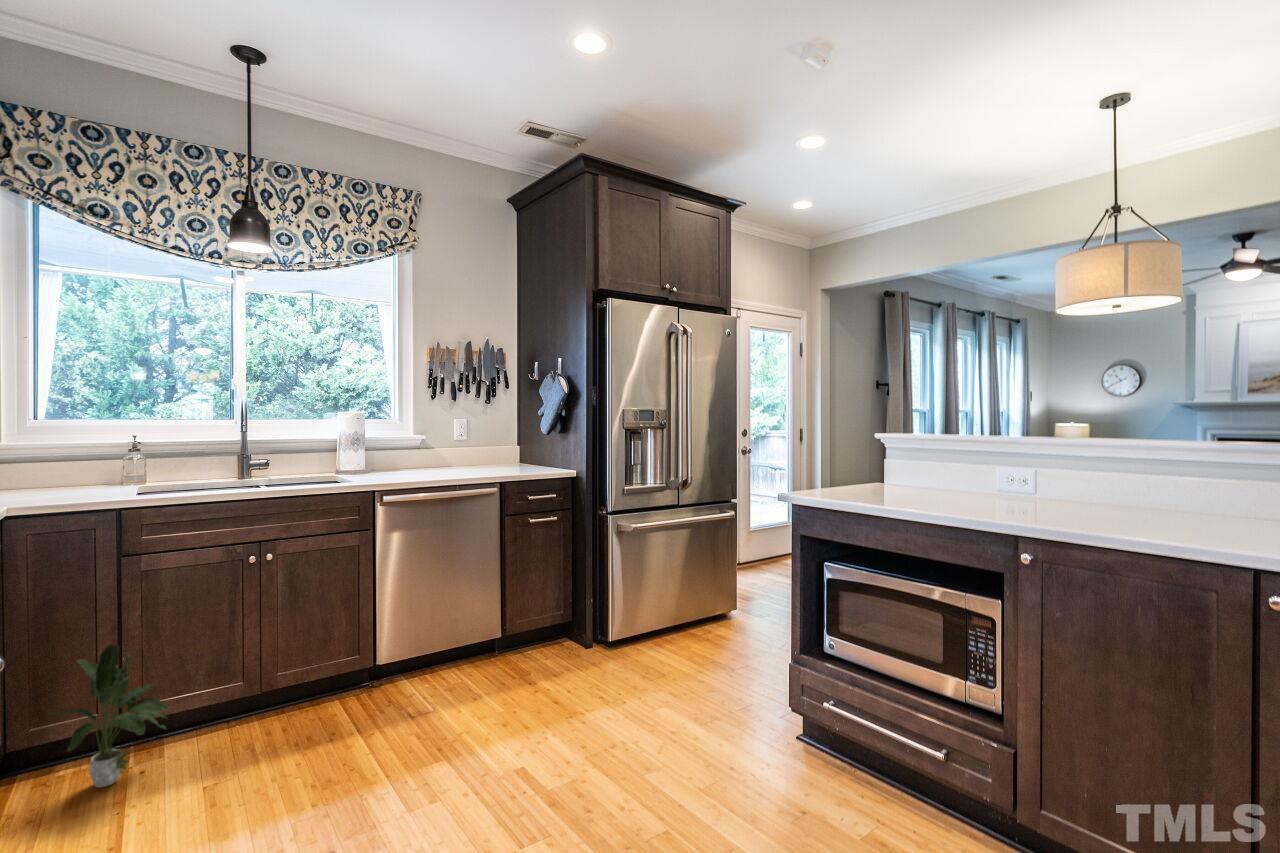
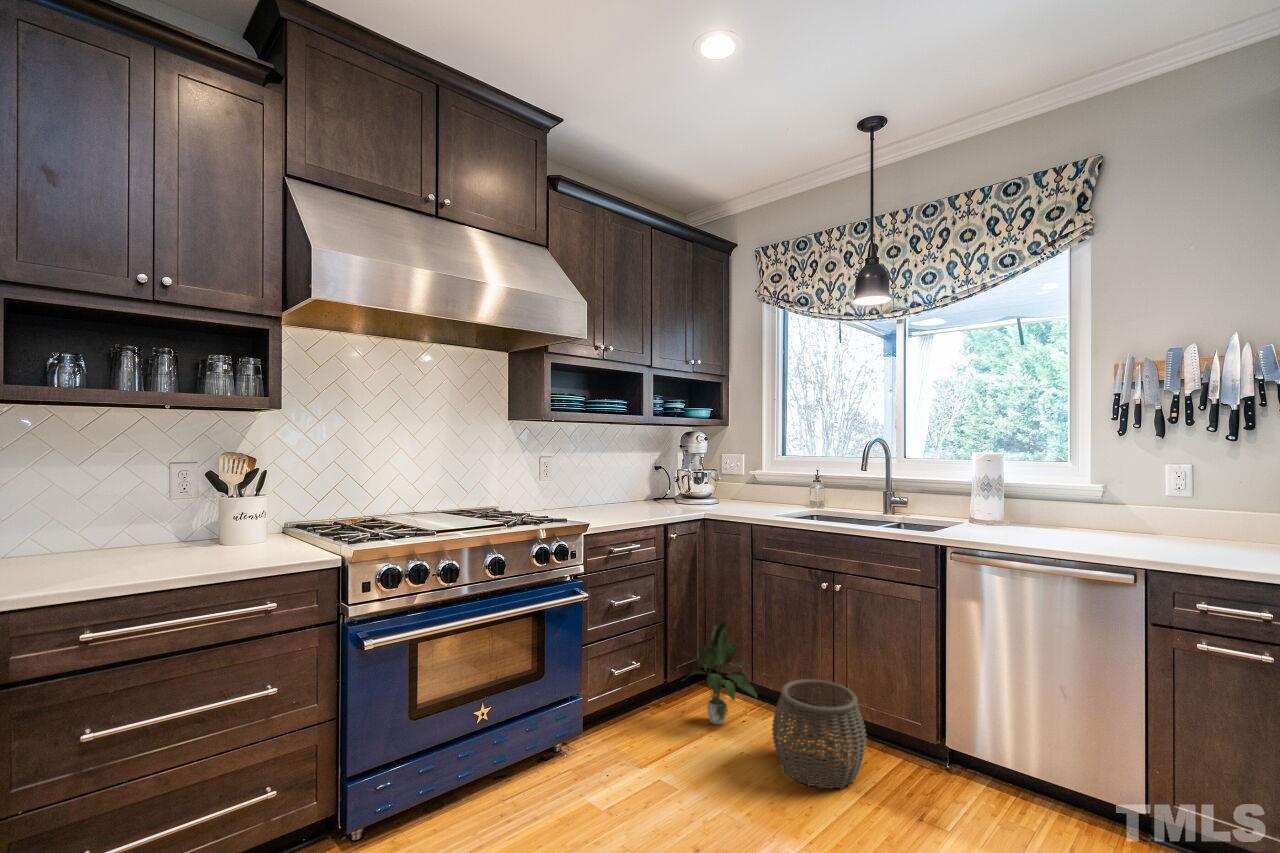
woven basket: none [240,646,346,757] -> present [772,679,867,789]

